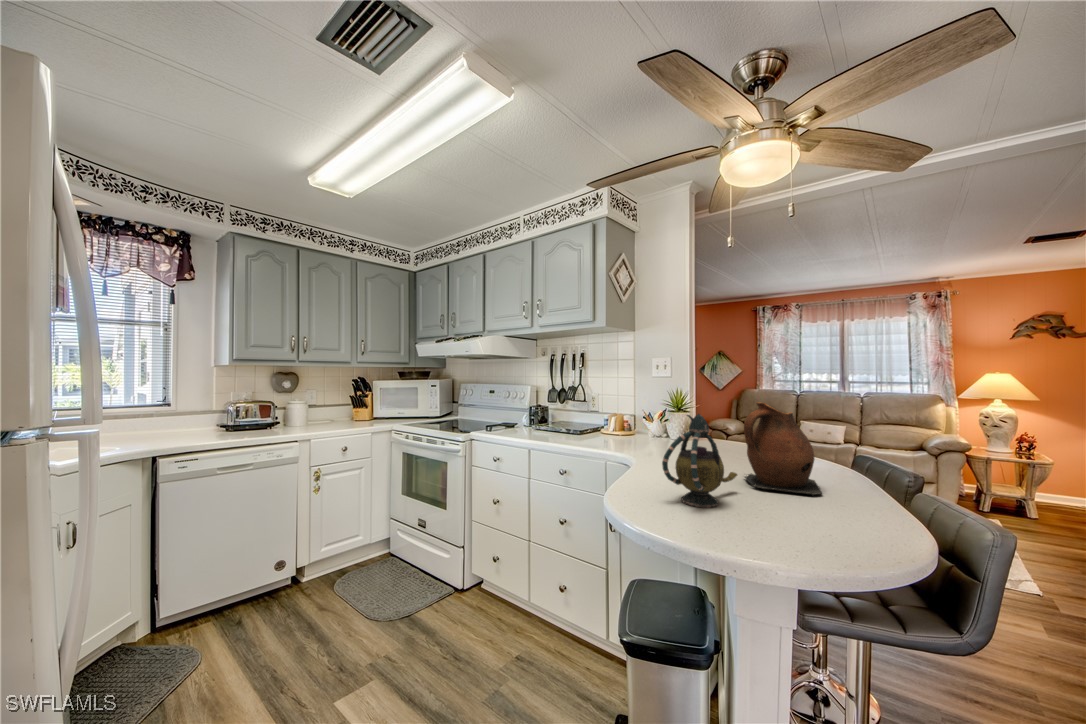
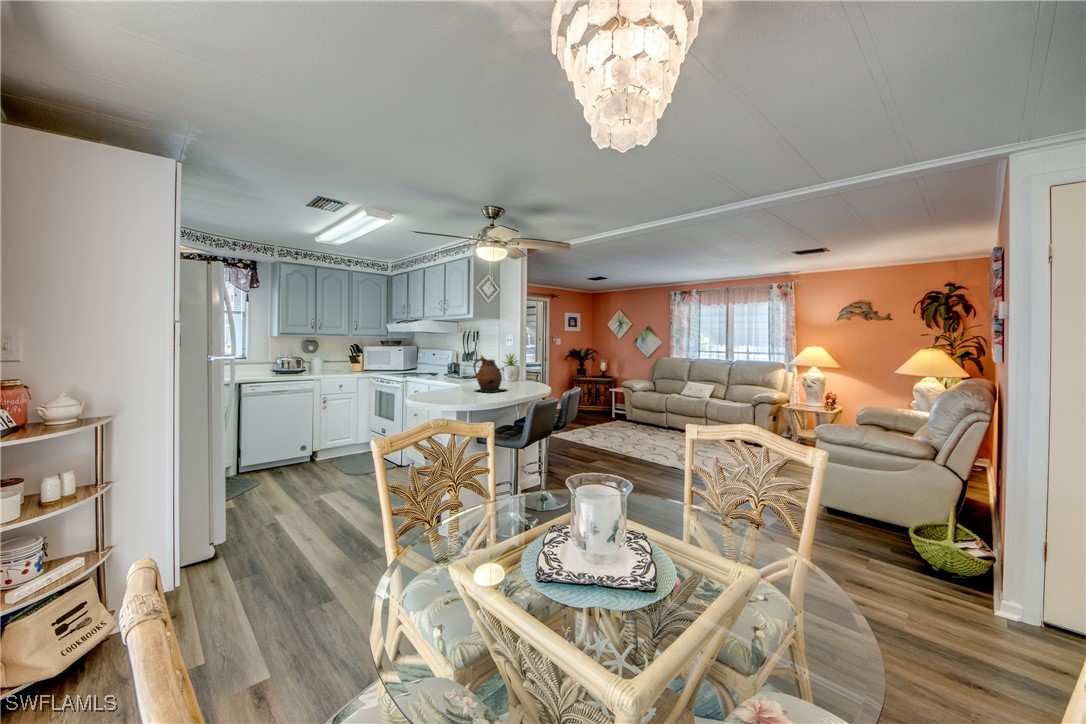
teapot: present [662,414,737,507] -> none [424,358,463,394]

